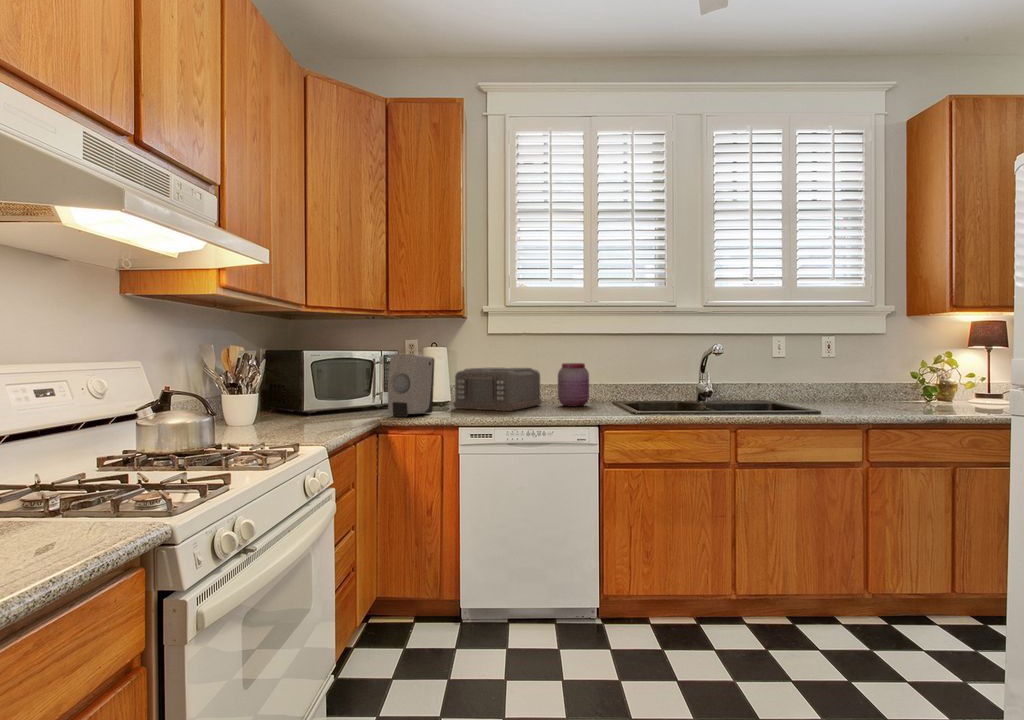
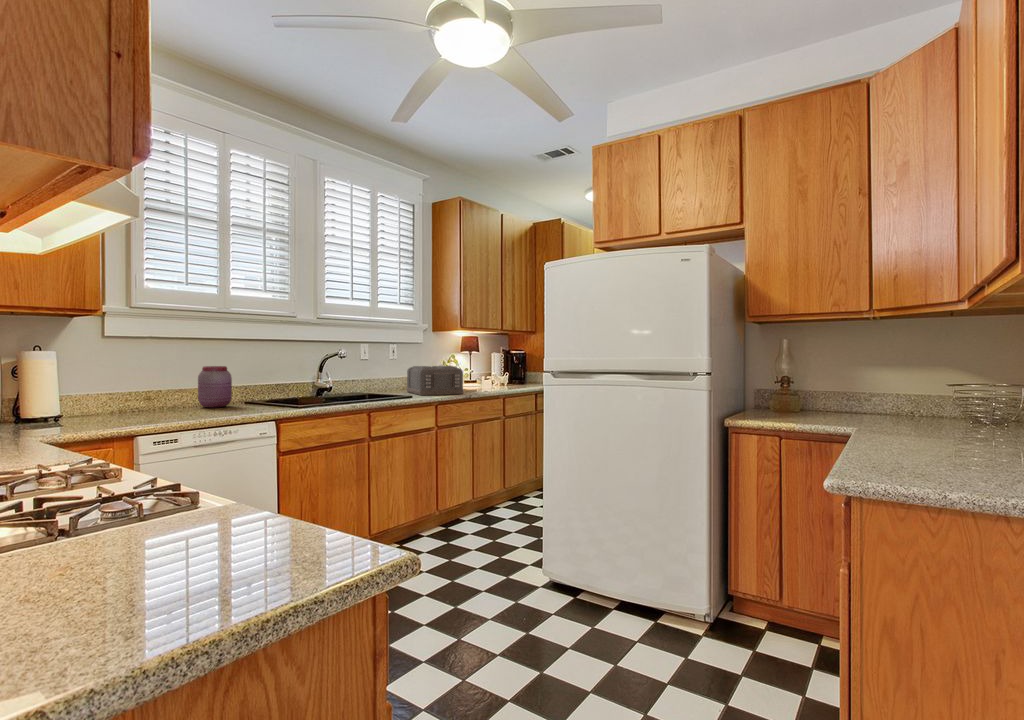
soap dispenser: present [388,354,435,417] -> none [38,359,88,433]
toaster: present [454,367,542,411] -> present [406,366,464,395]

